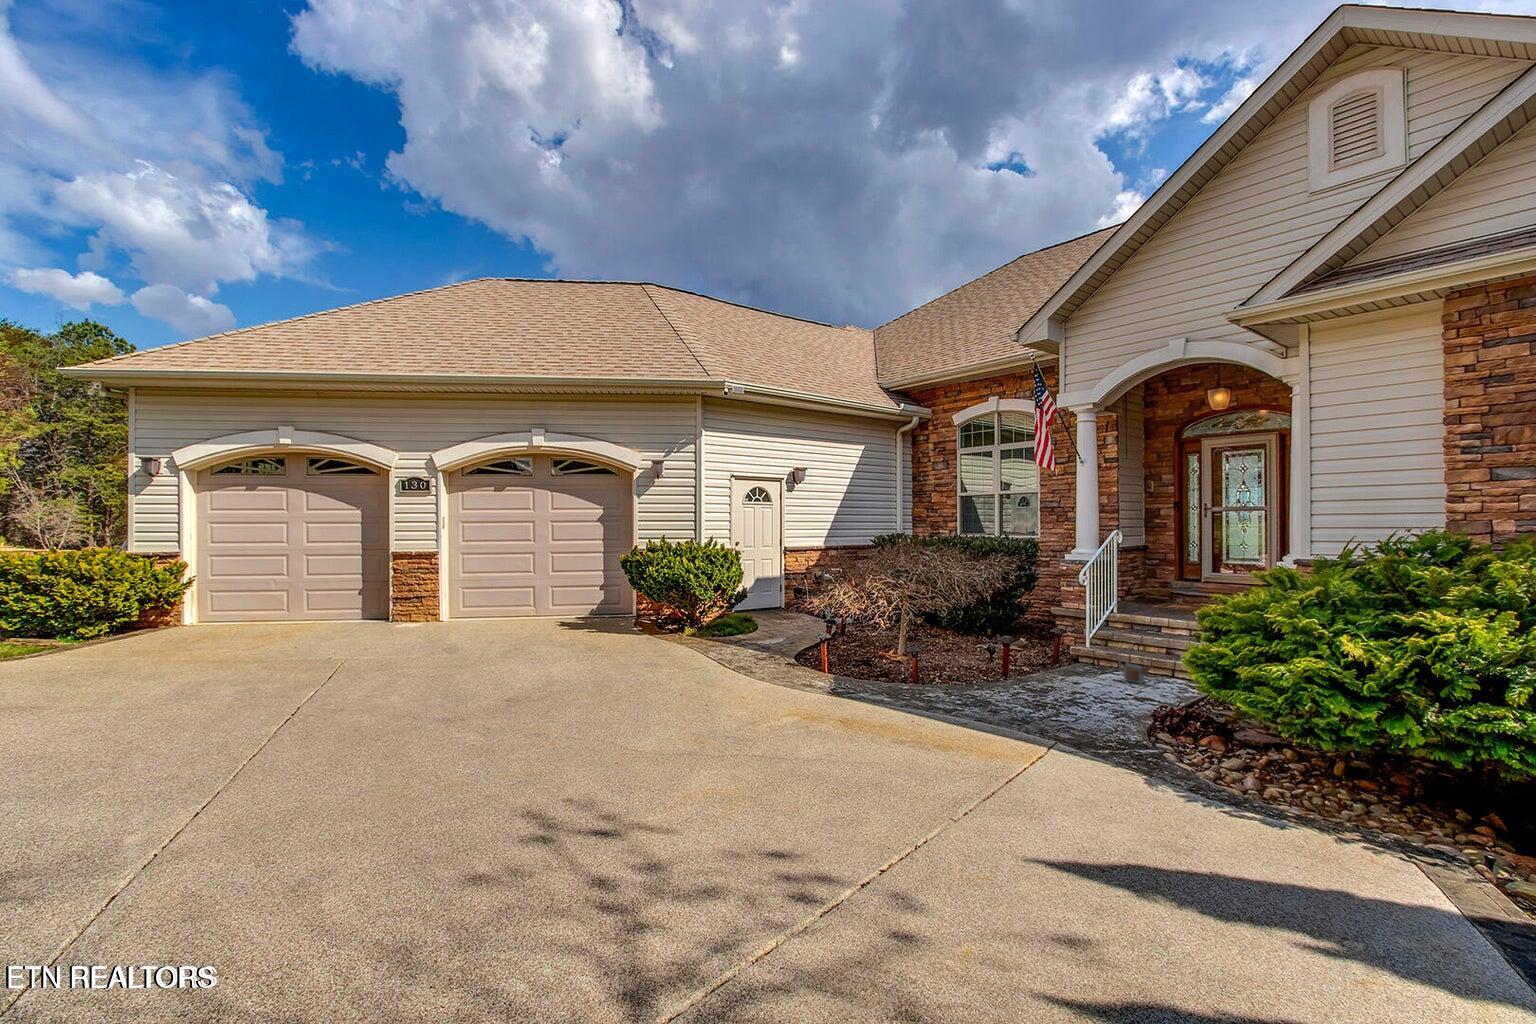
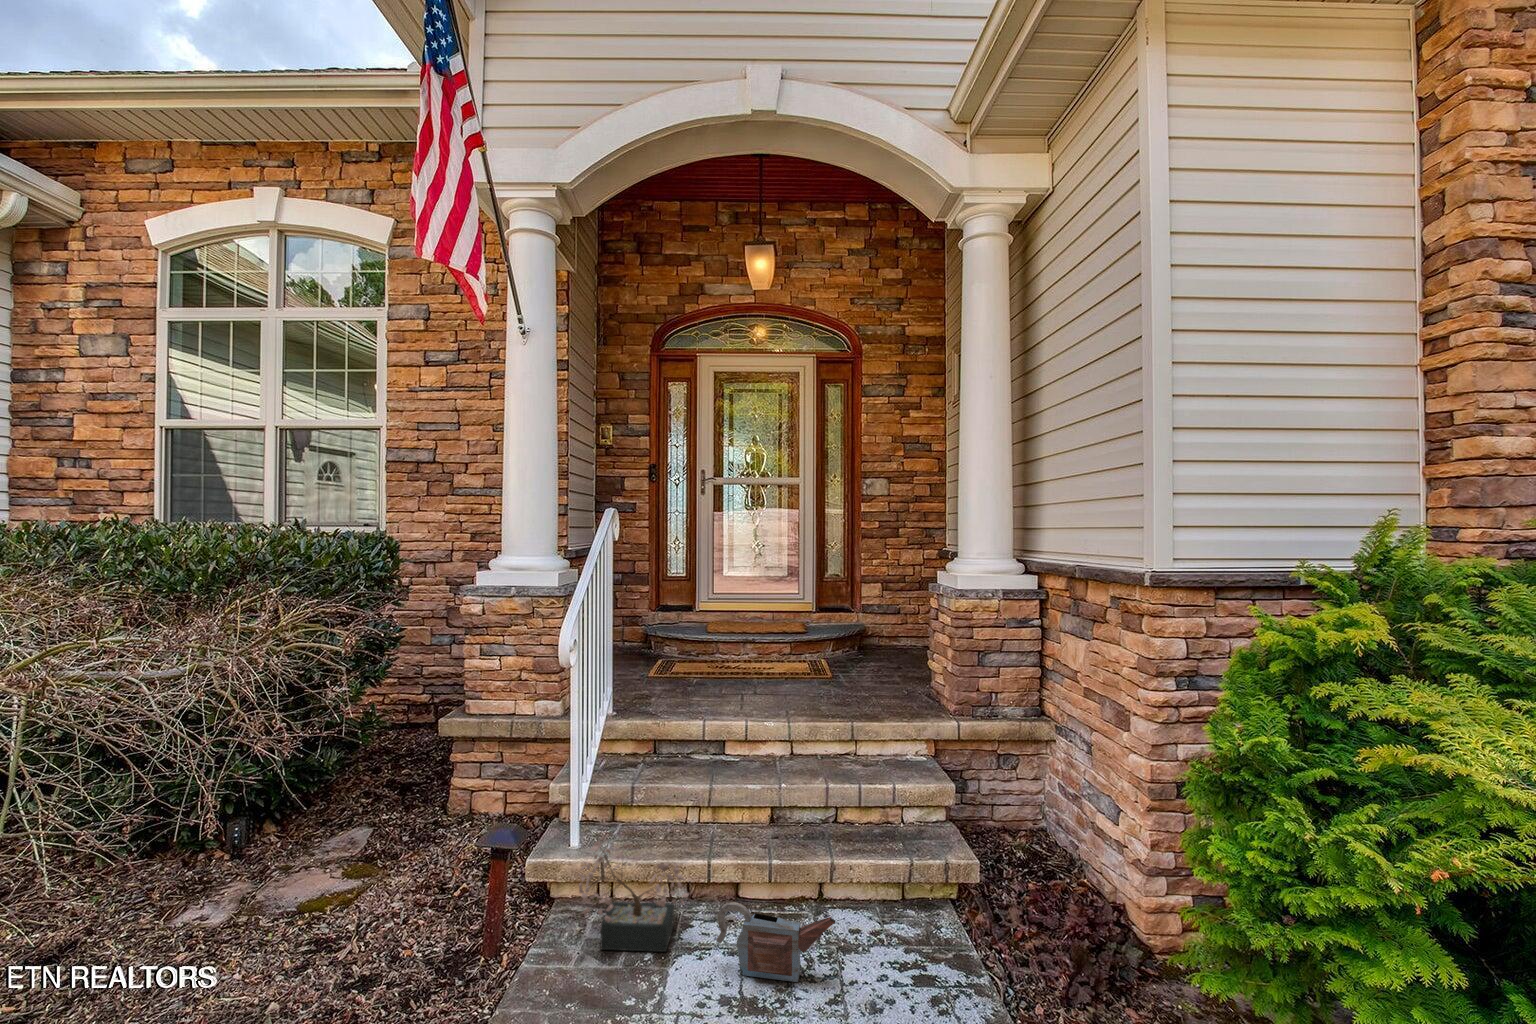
decorative plant: none [1078,639,1117,674] -> present [578,837,689,952]

